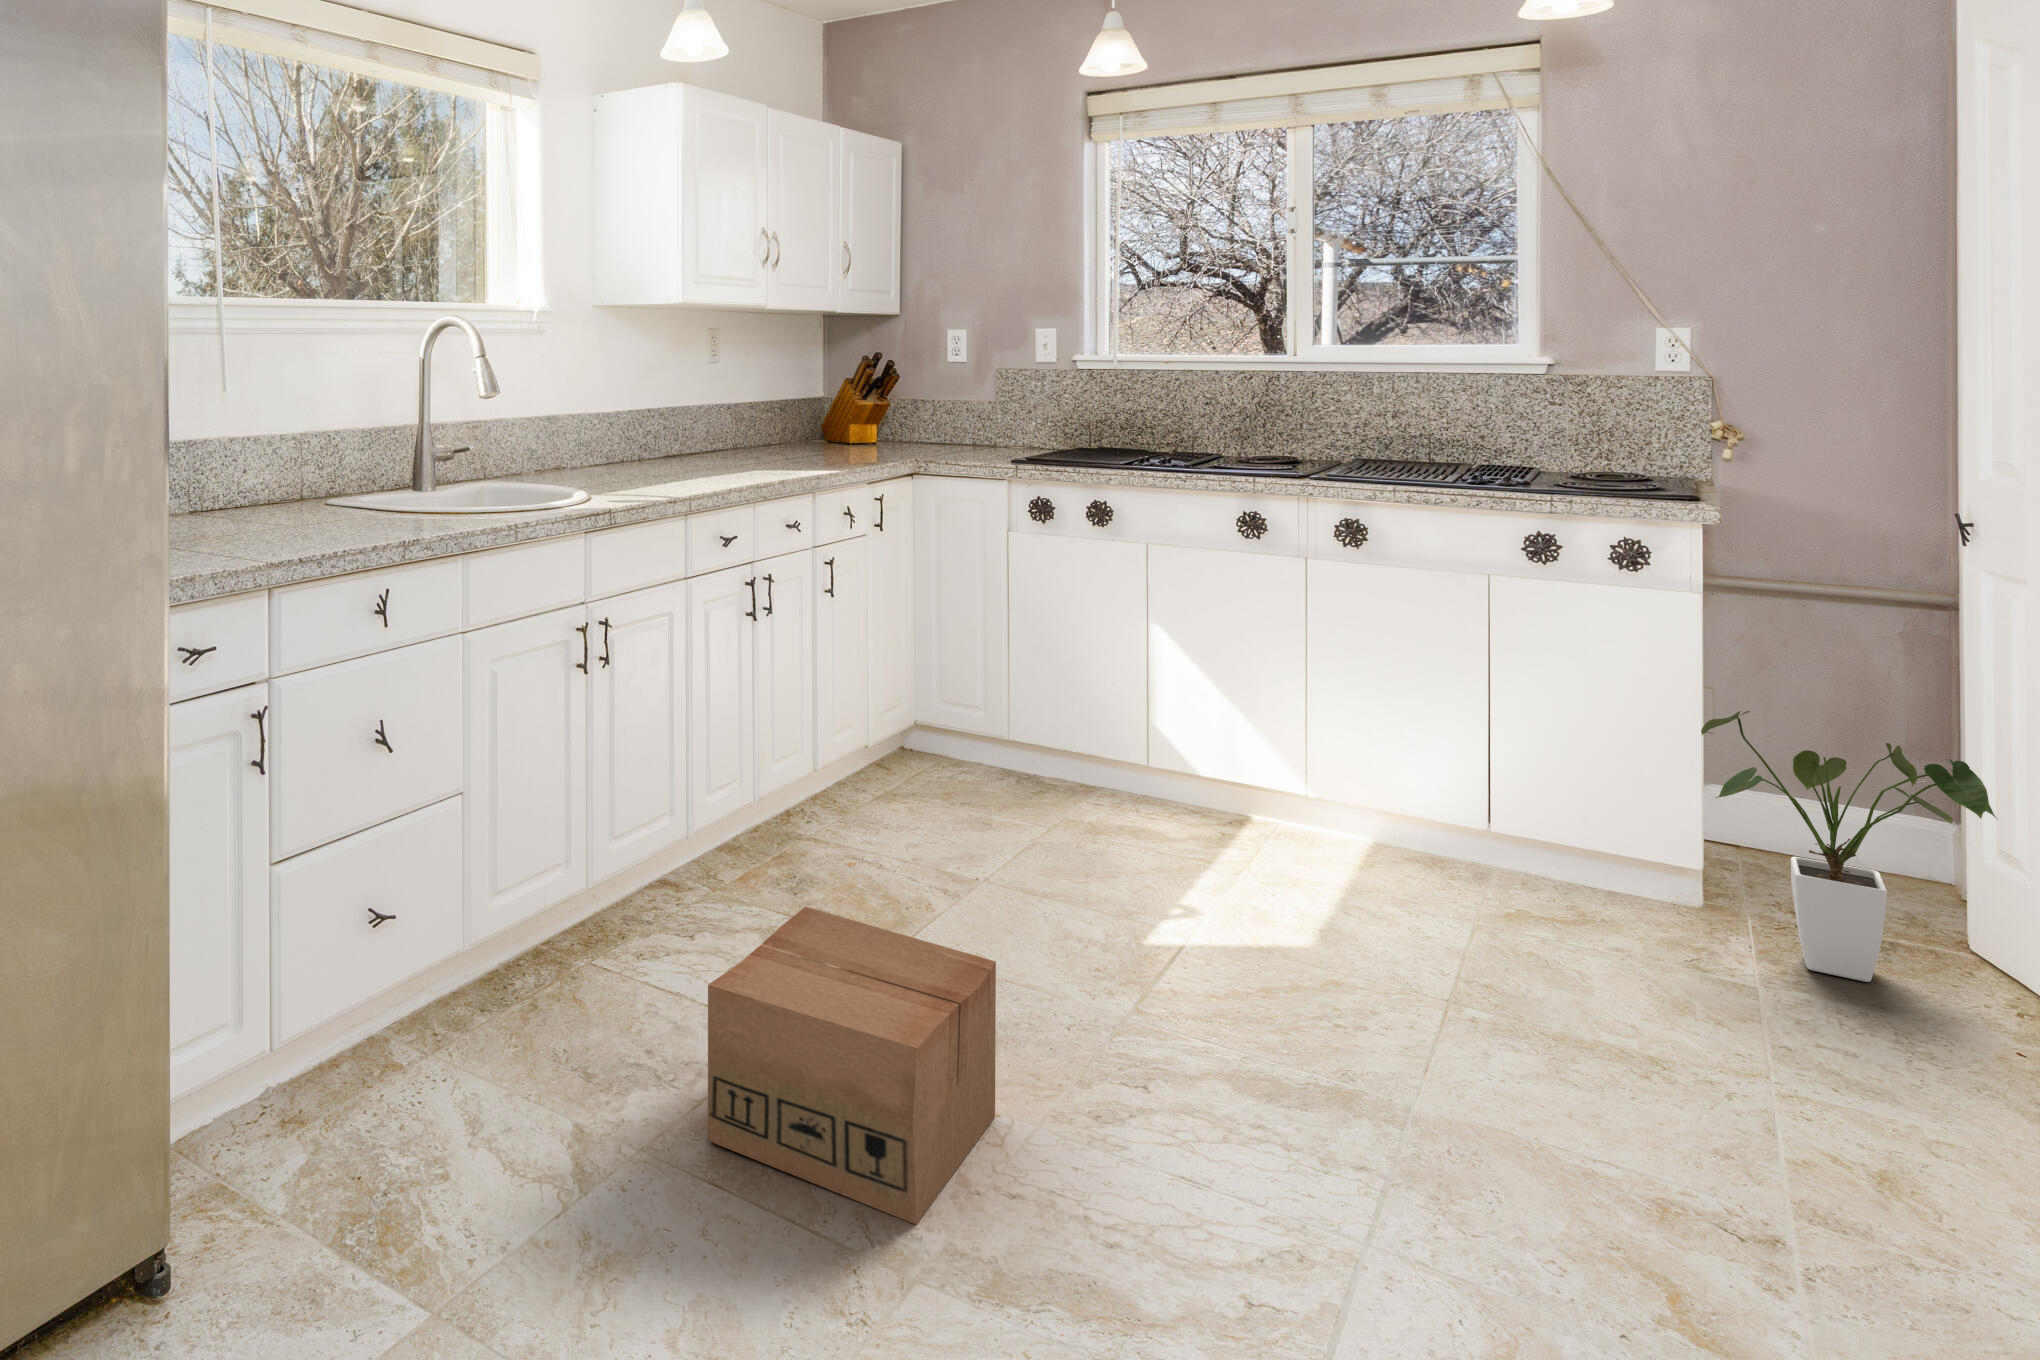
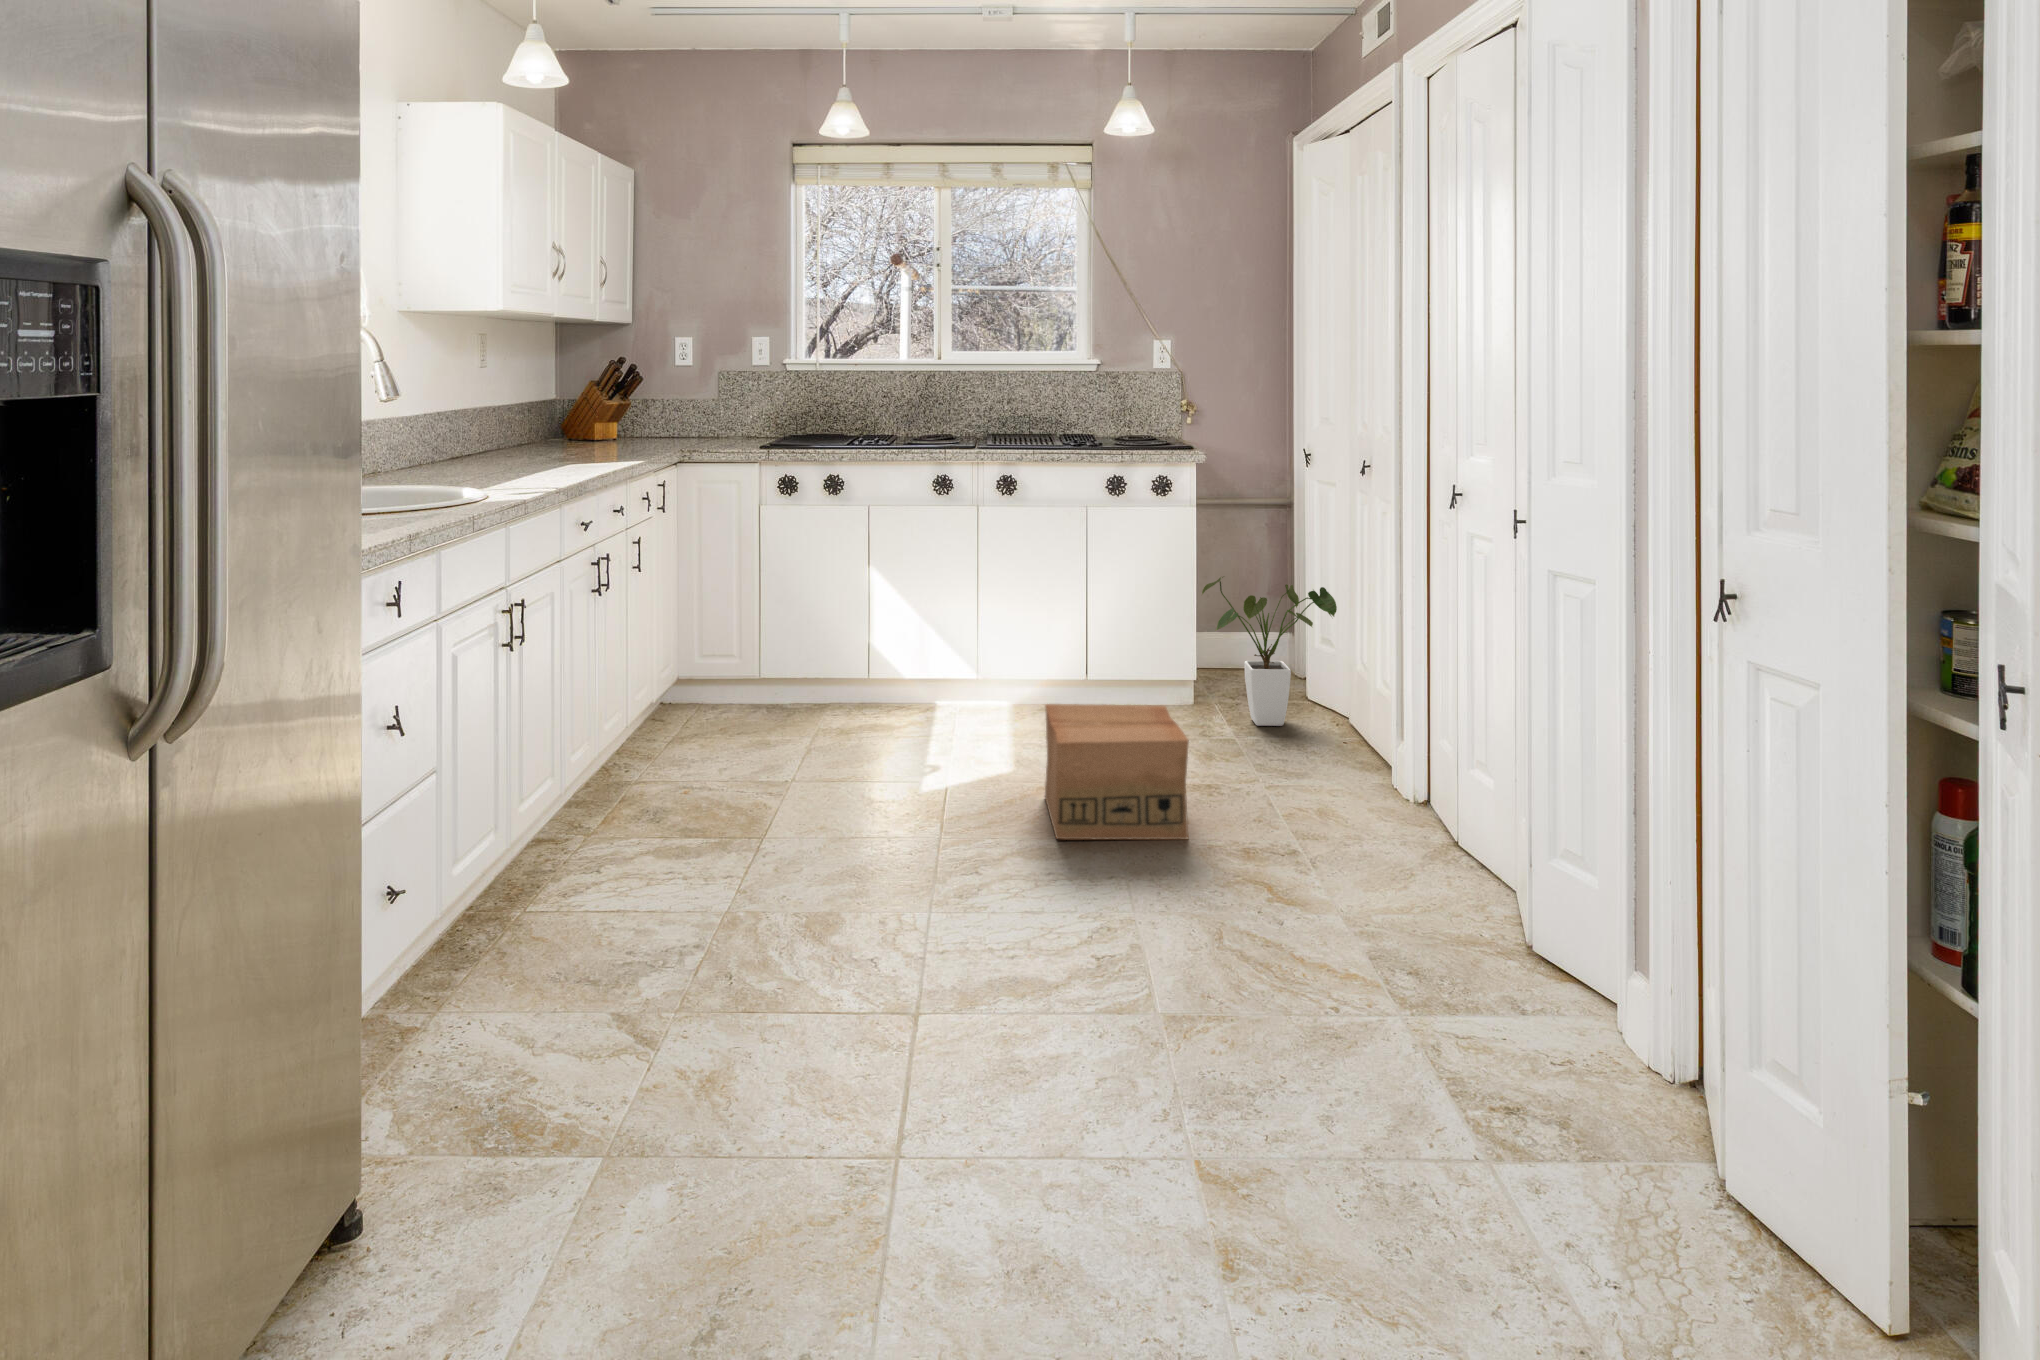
cardboard box: present [707,907,996,1225] -> present [1045,704,1189,839]

